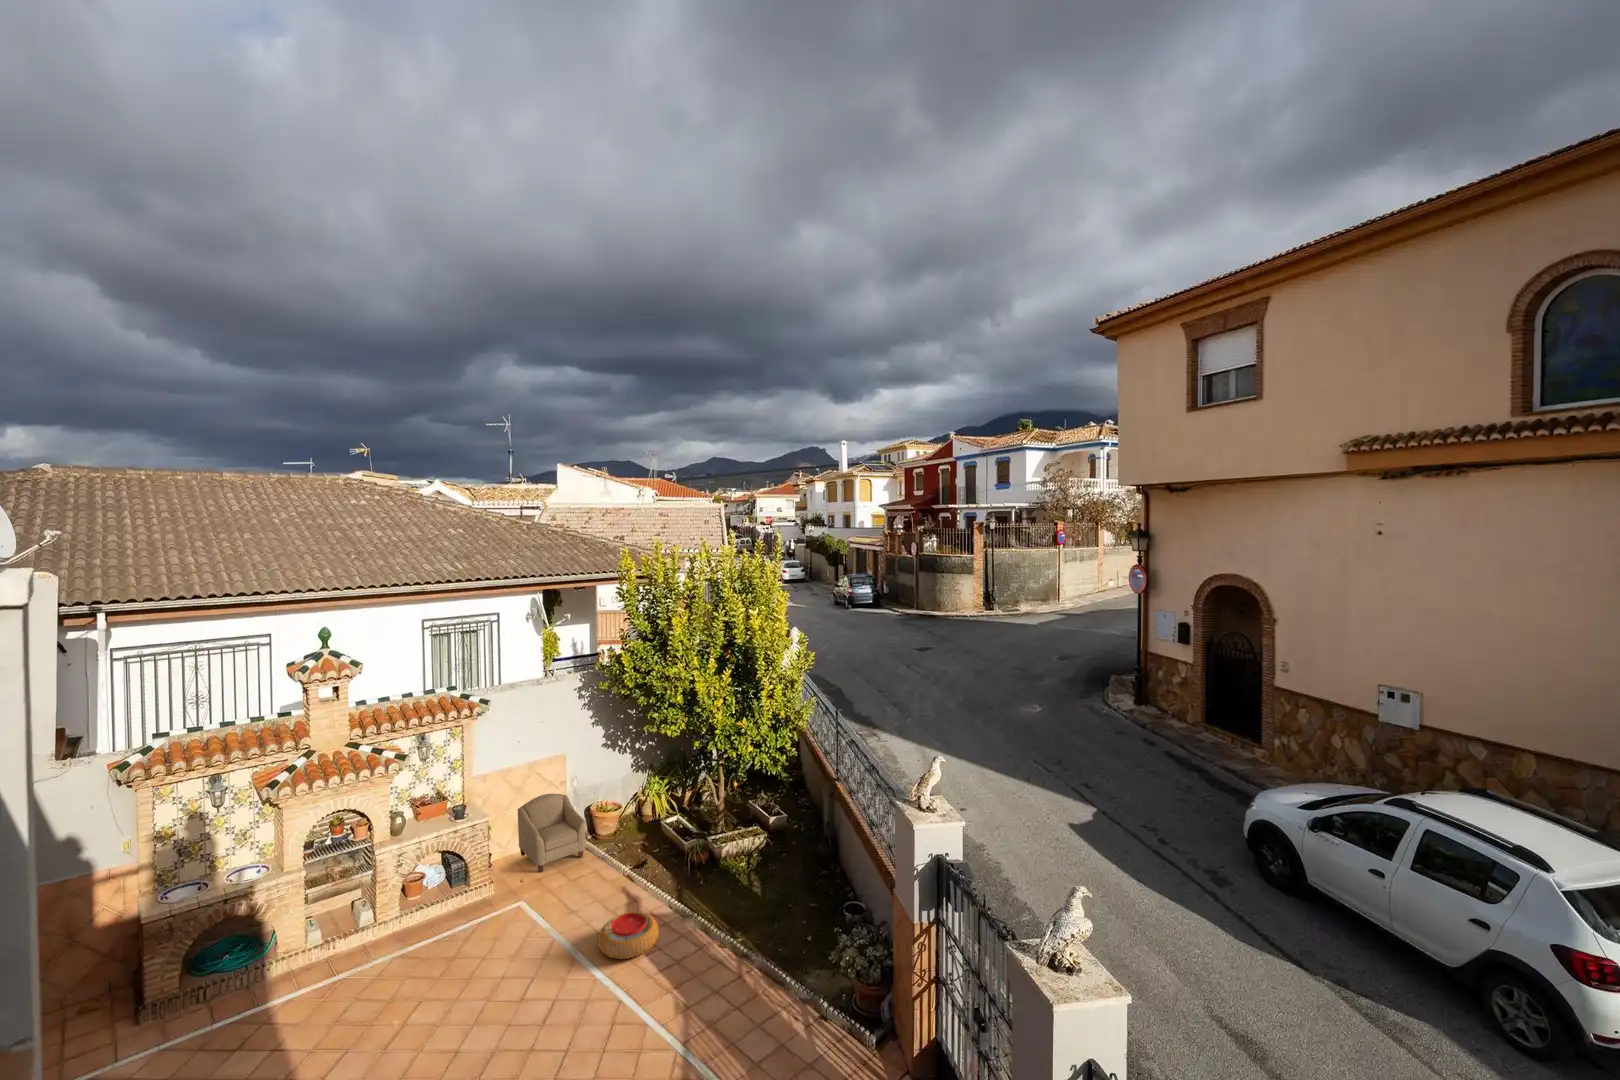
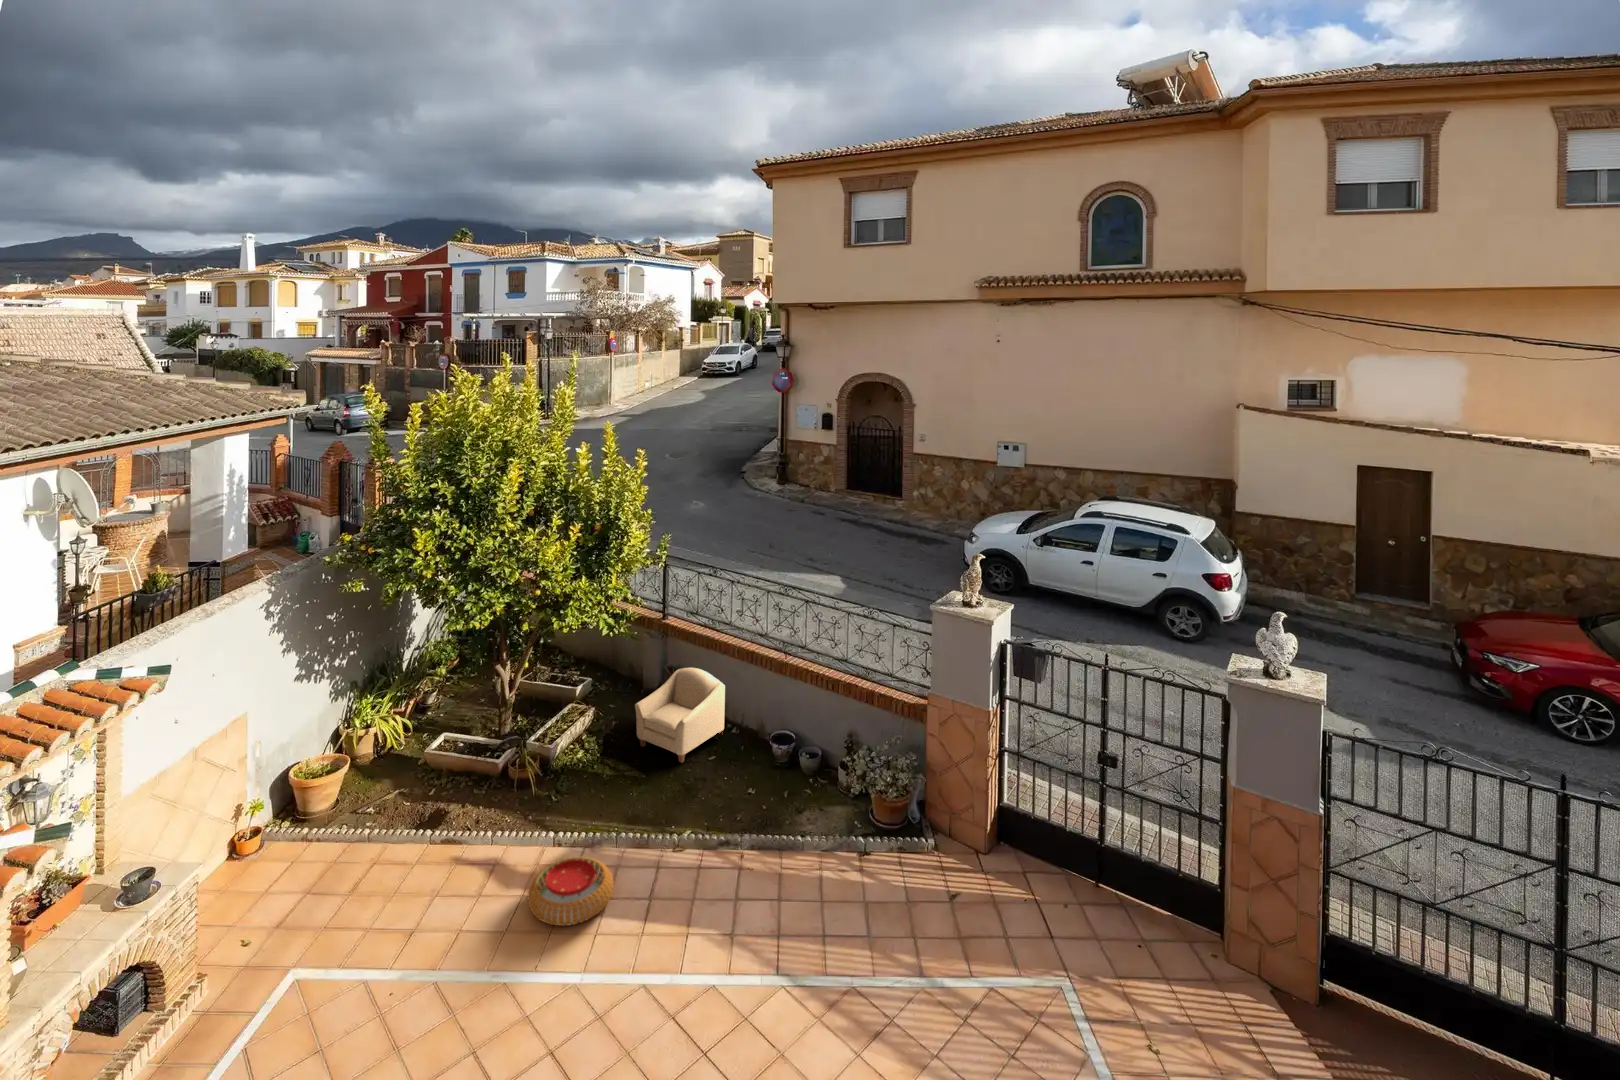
chair: present [518,793,586,872] -> present [635,668,725,763]

